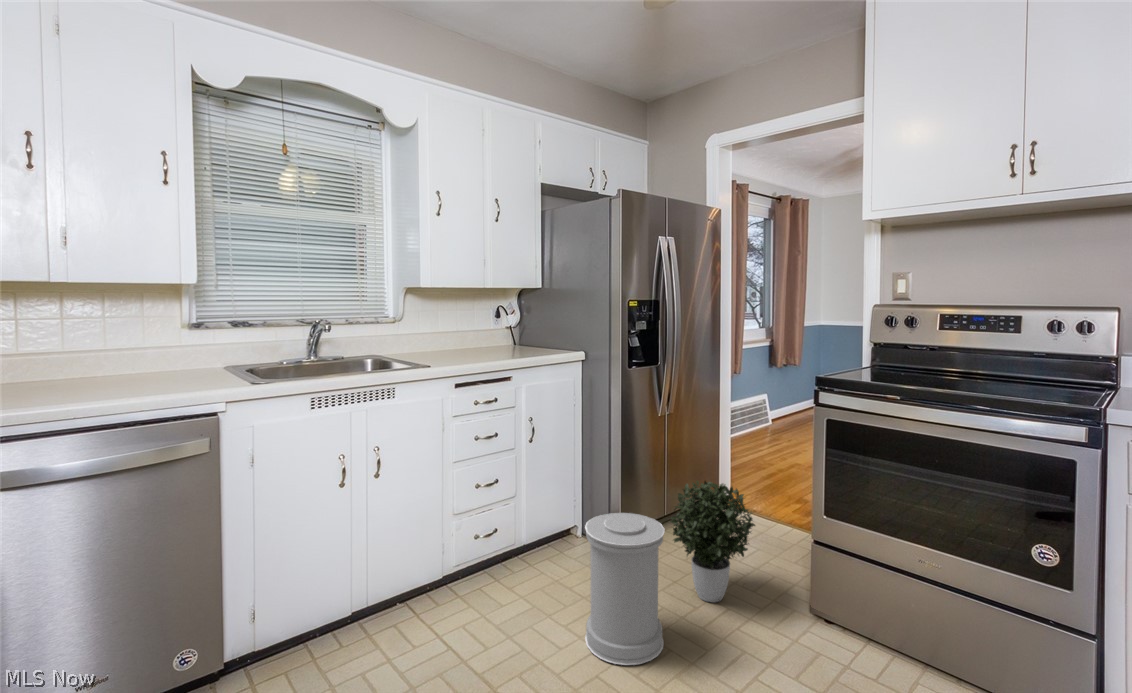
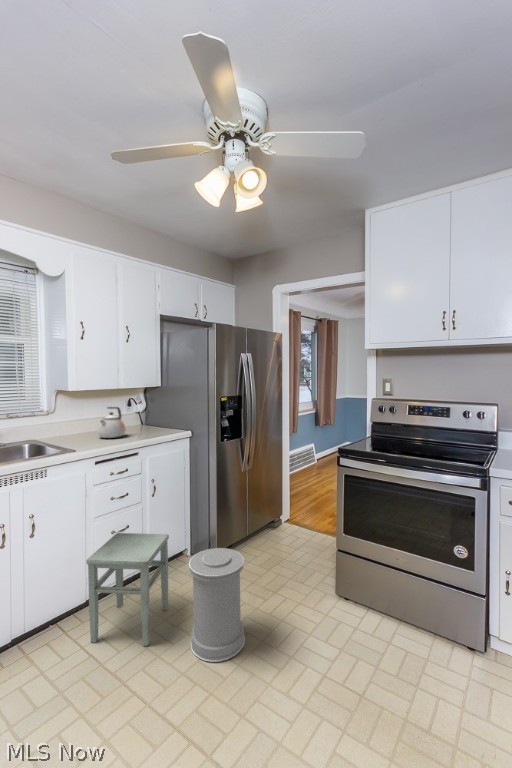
kettle: none [456,313,493,357] -> present [98,407,125,438]
potted plant: present [670,481,755,602] -> none [249,518,304,602]
stool: none [447,484,554,634] -> present [87,533,169,646]

